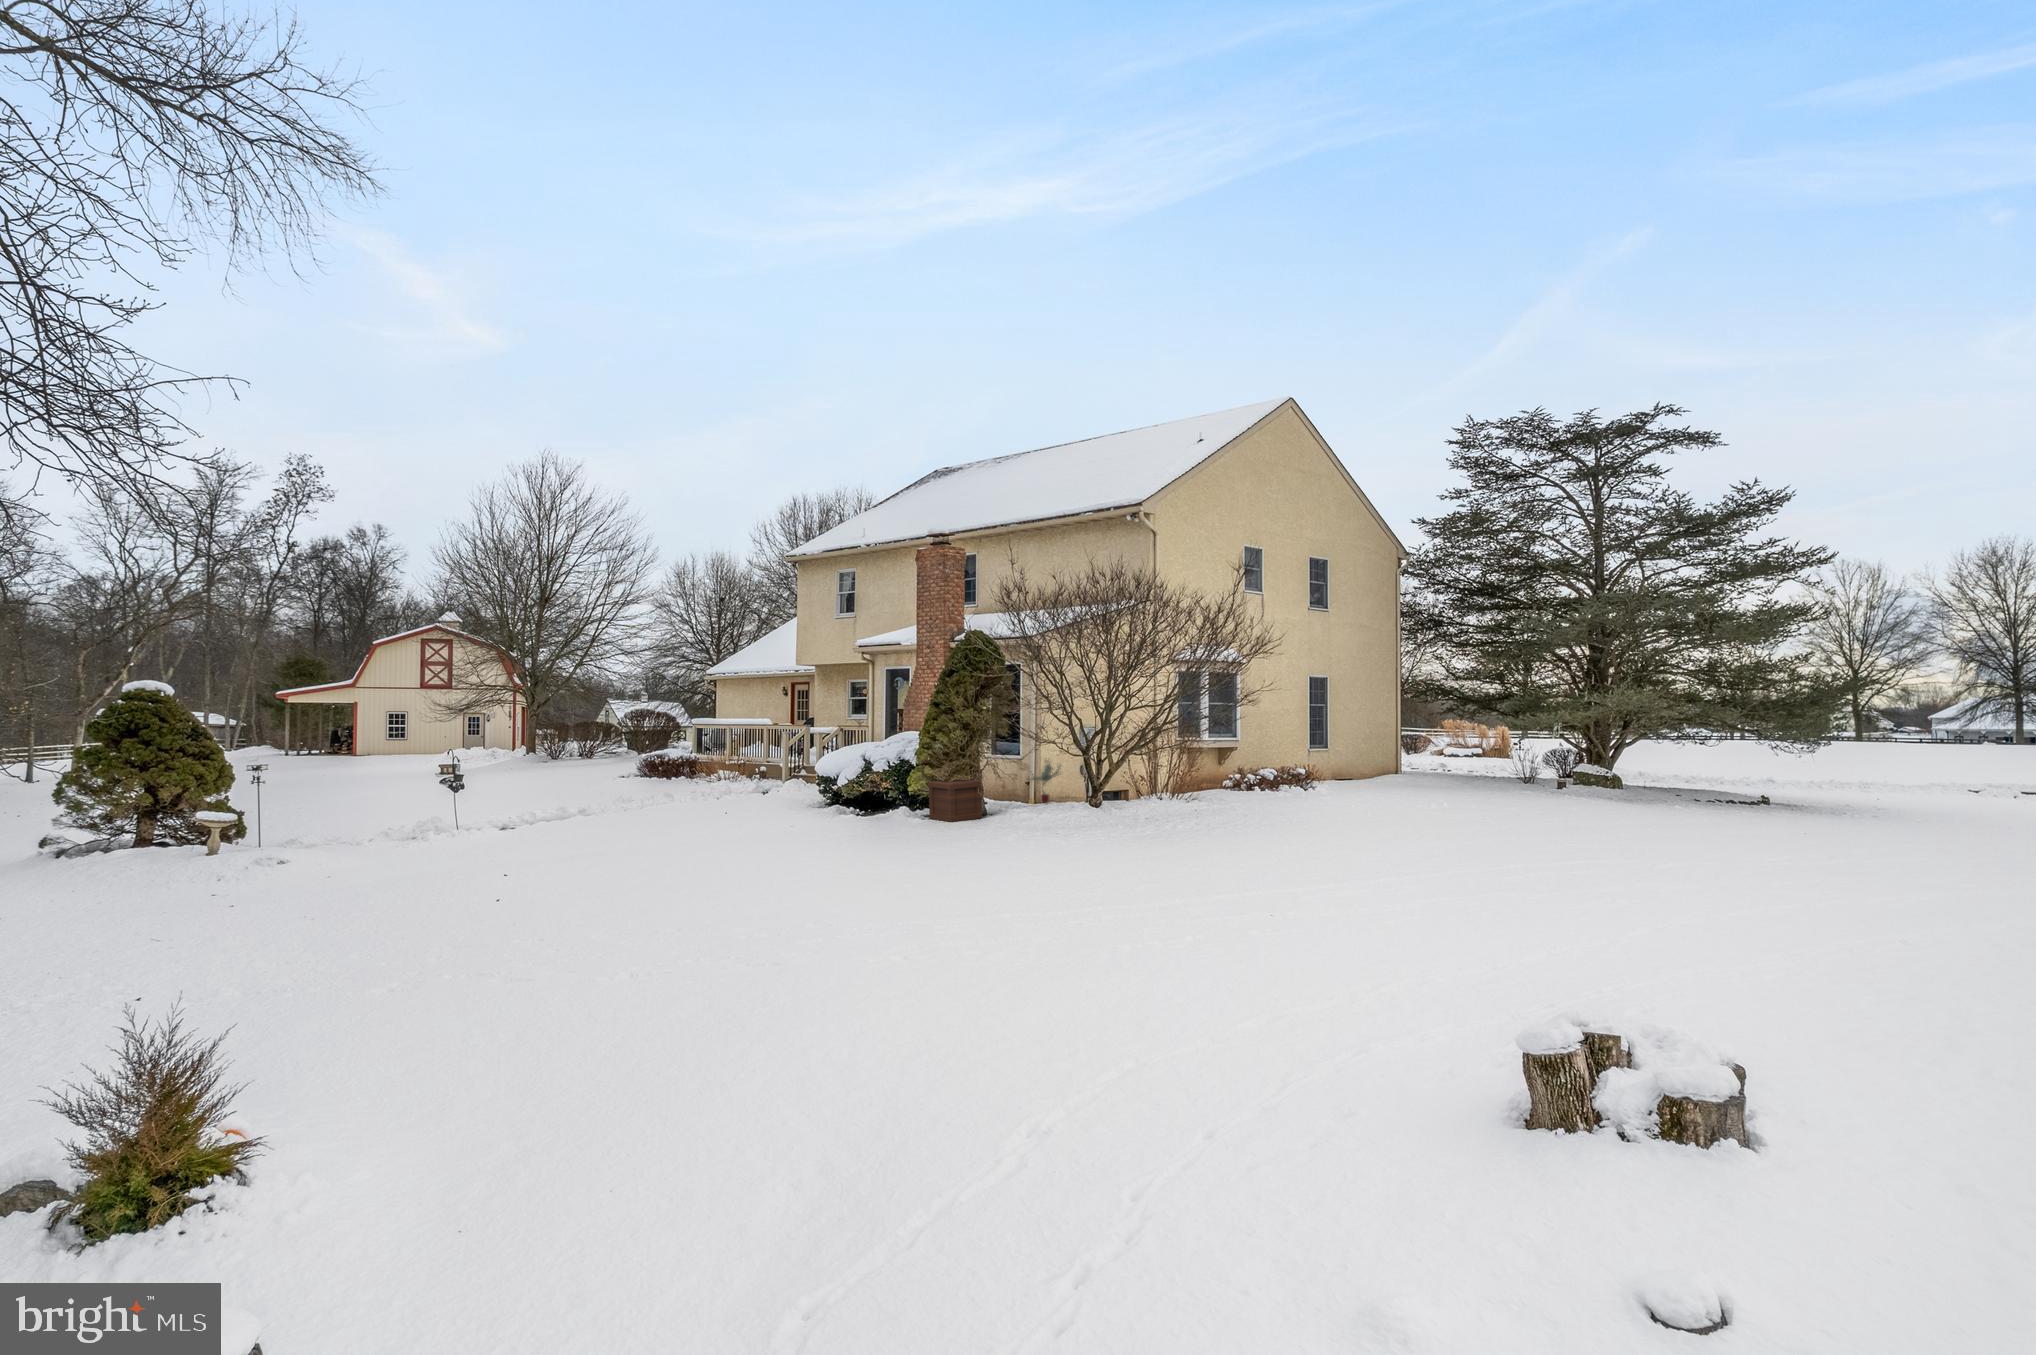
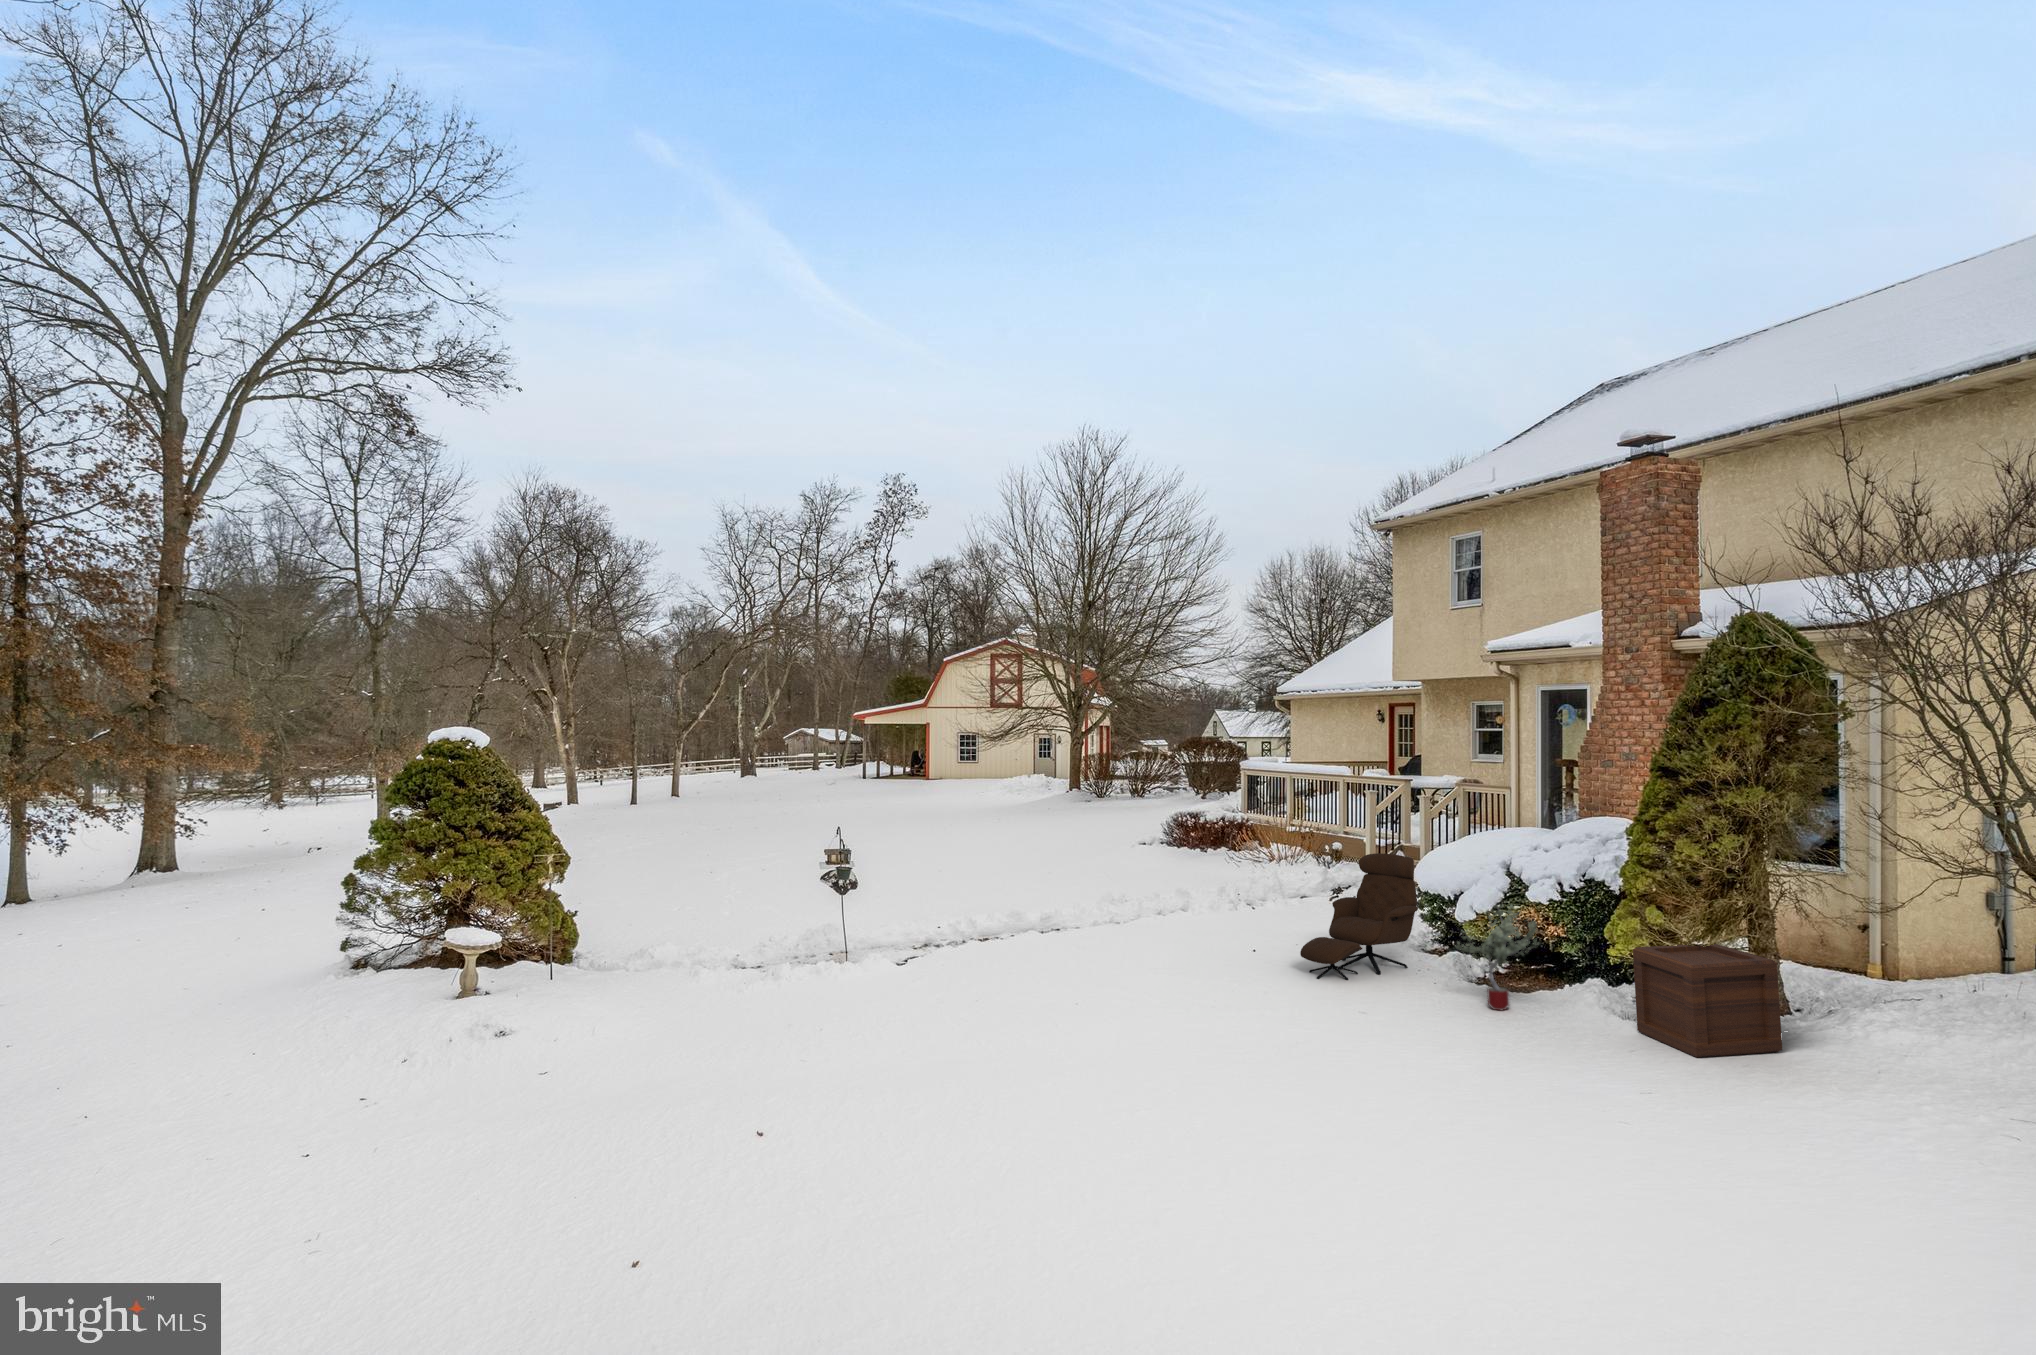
lounge chair: none [772,755,831,818] -> present [1300,853,1418,980]
potted tree: present [1030,761,1061,803] -> present [1456,905,1537,1010]

